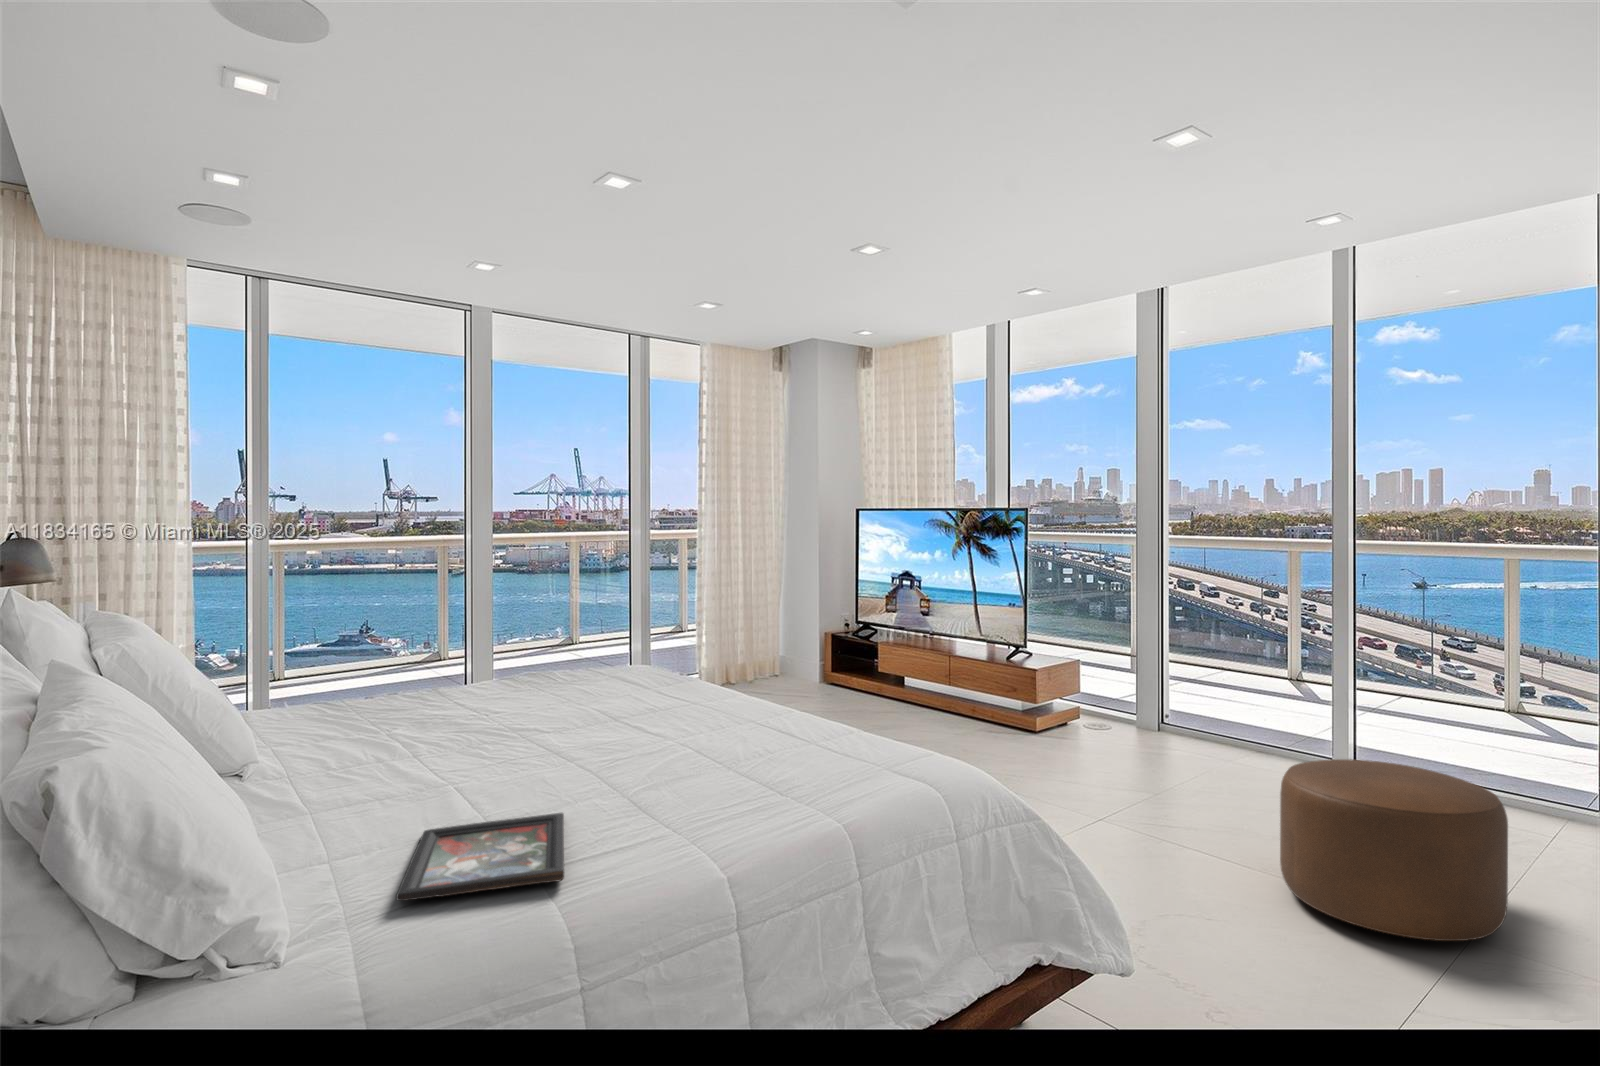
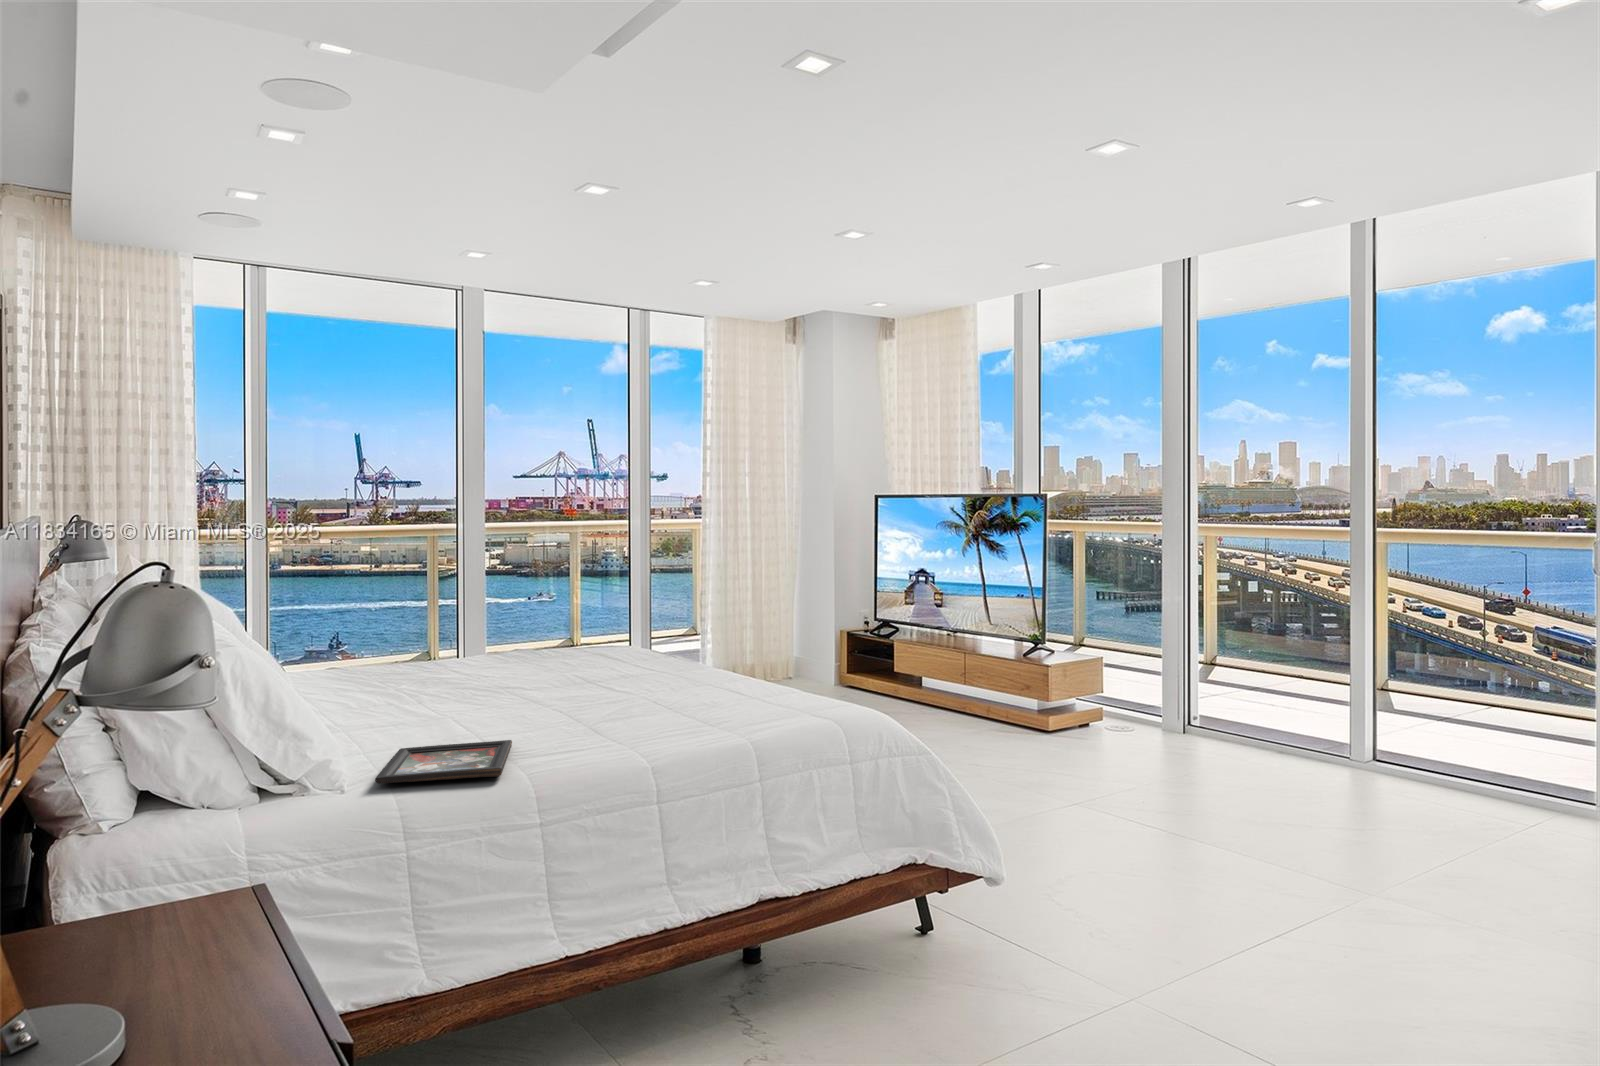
ottoman: present [1280,759,1508,941] -> none [1209,738,1409,897]

